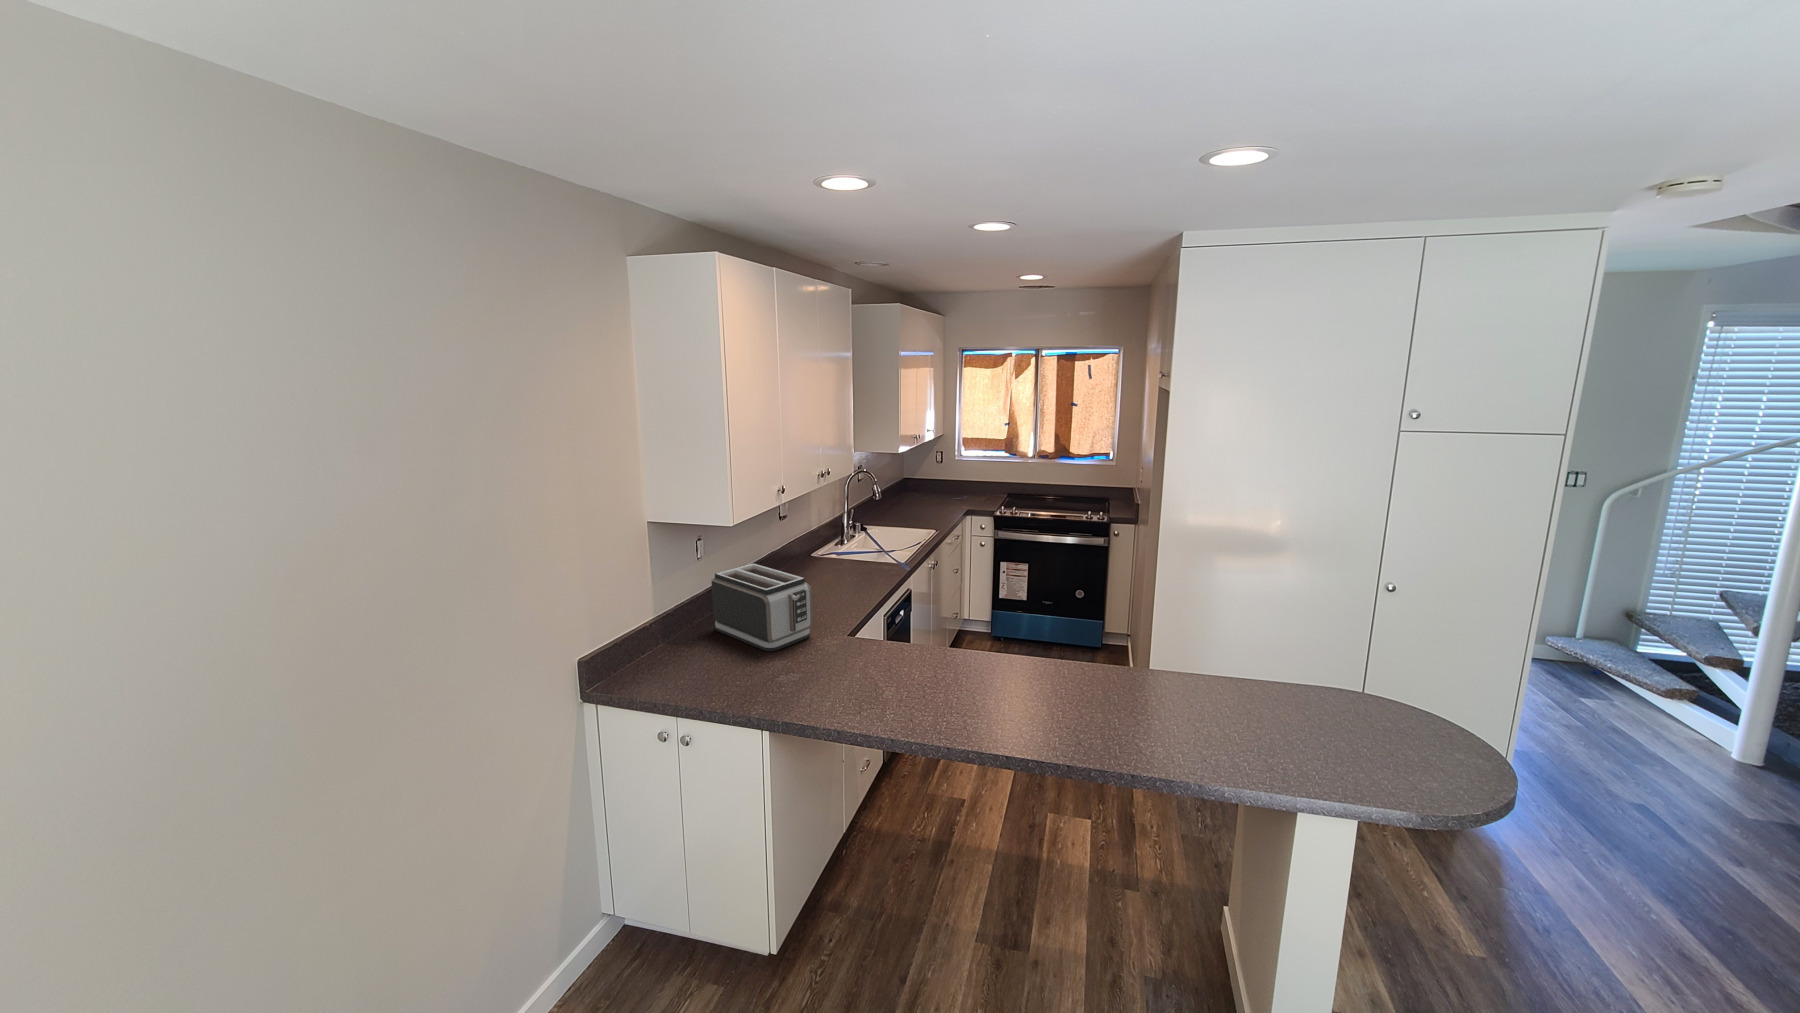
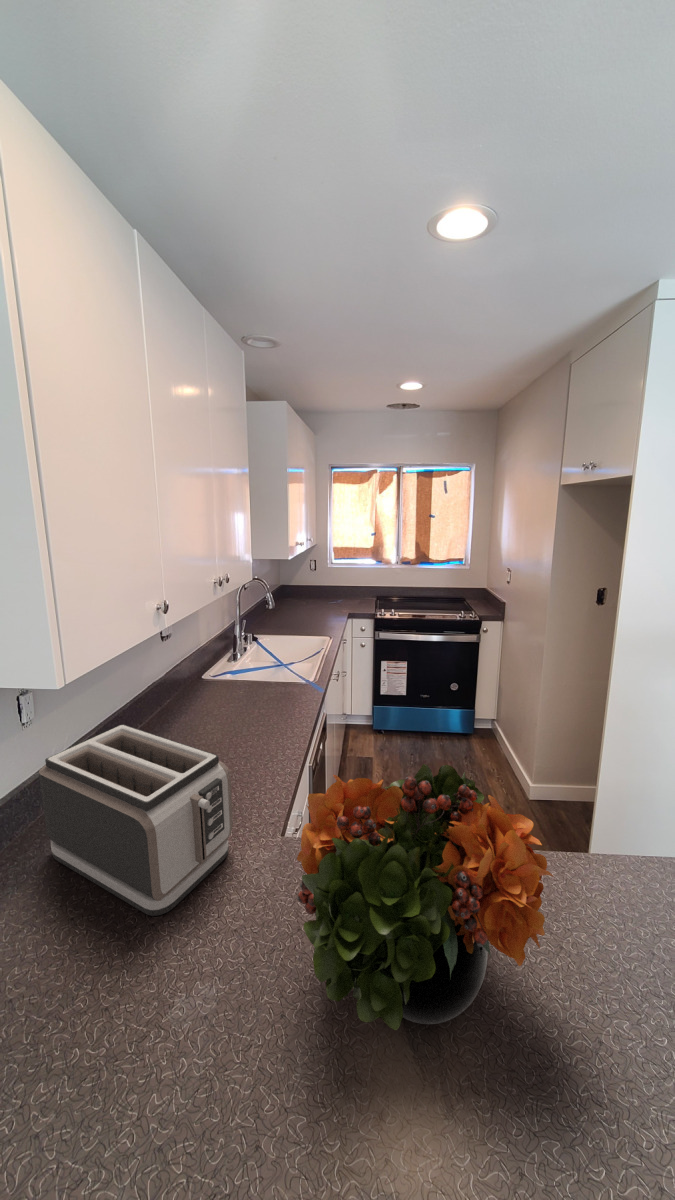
flower arrangement: none [822,573,947,684] -> present [297,764,553,1030]

